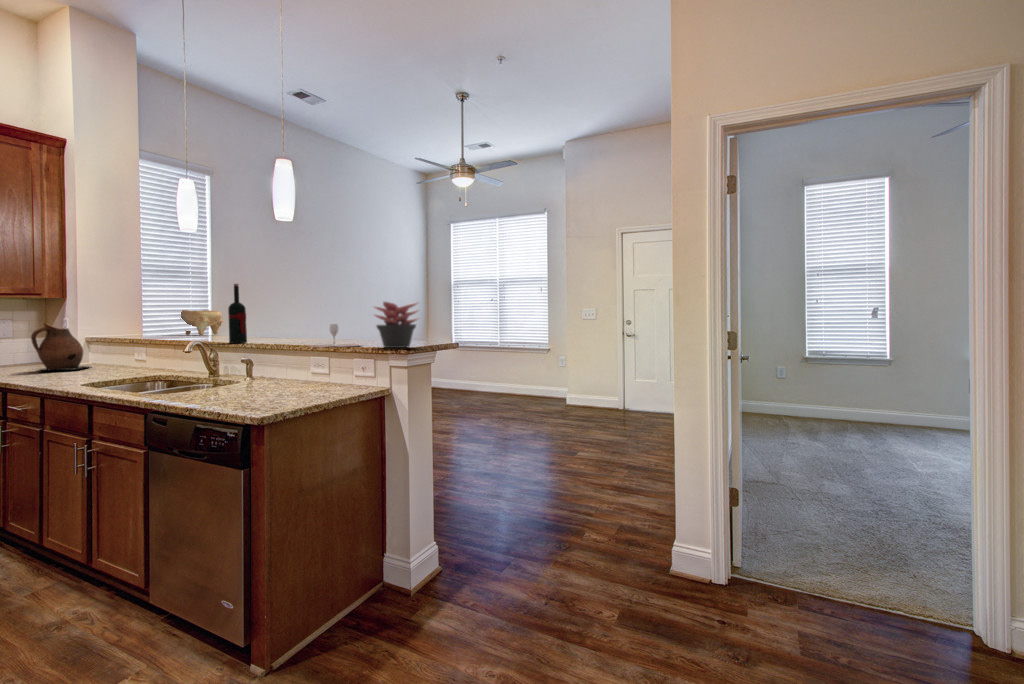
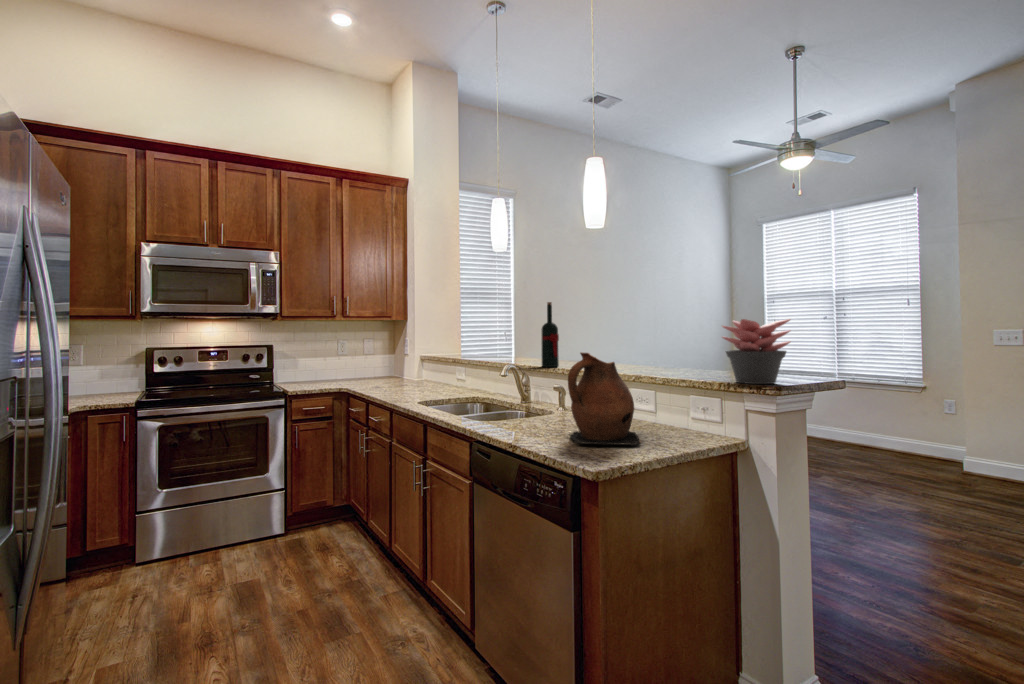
decorative bowl: present [180,310,223,335] -> none [489,329,523,353]
ceramic pitcher: present [31,323,88,371] -> present [568,352,640,446]
wine glass: present [308,324,361,347] -> none [627,348,705,379]

